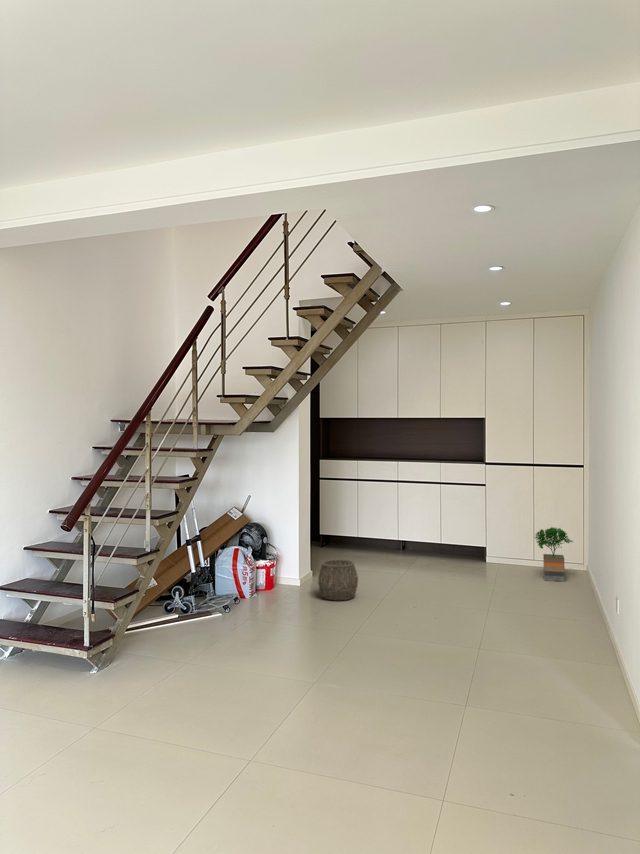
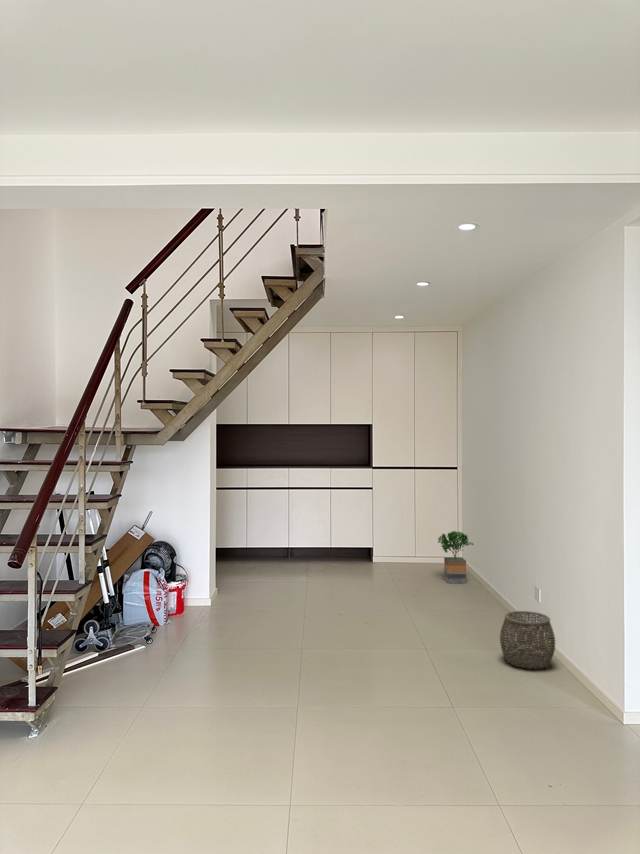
woven basket: present [318,559,358,601] -> present [500,611,555,669]

